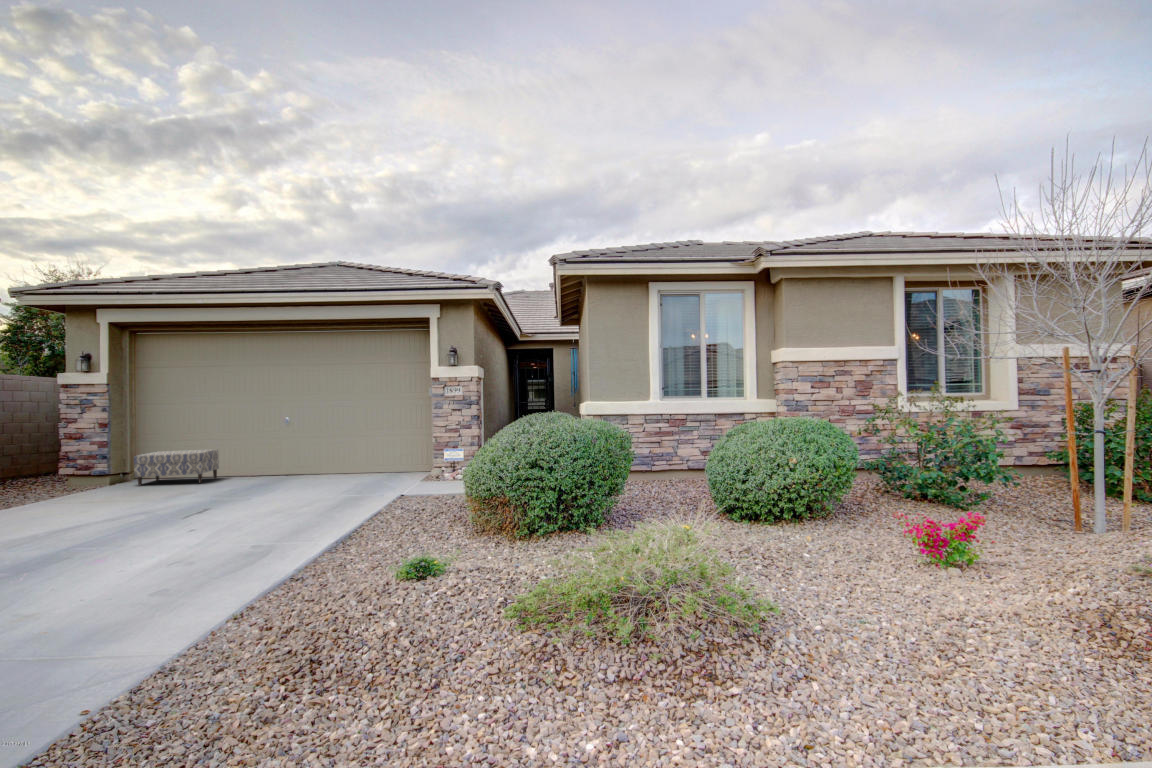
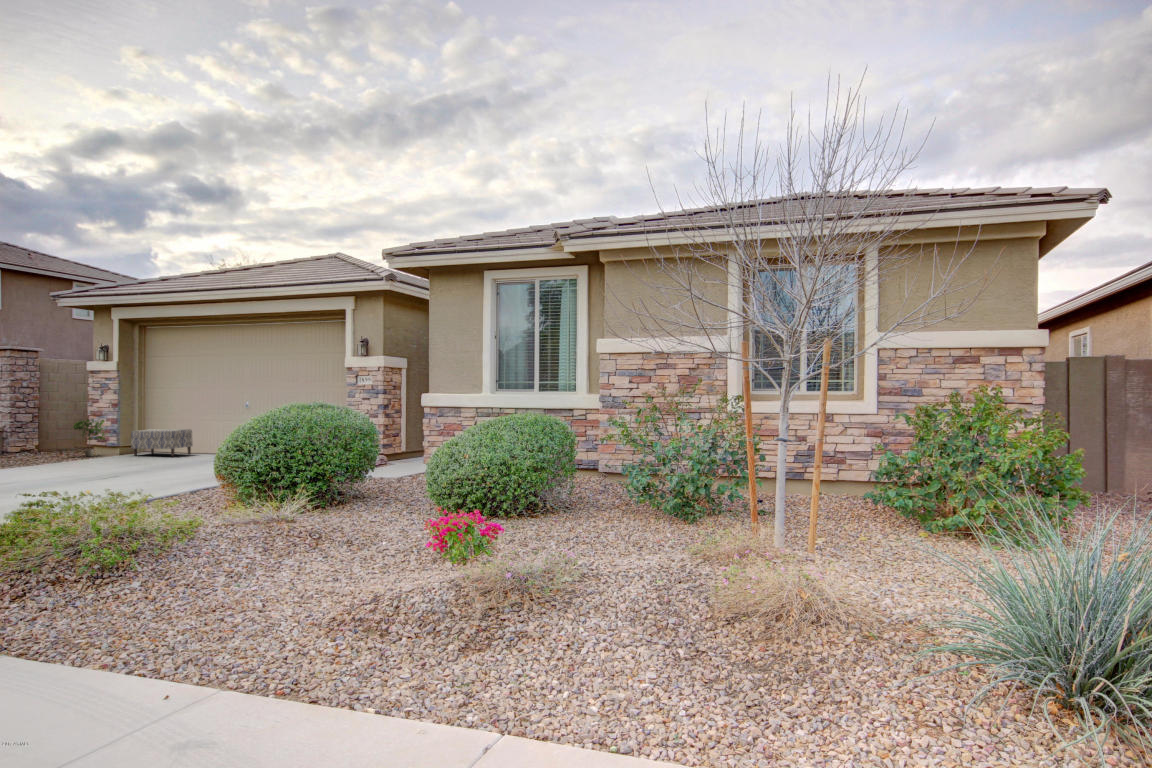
potted plant: none [41,443,95,492] -> present [73,419,105,457]

